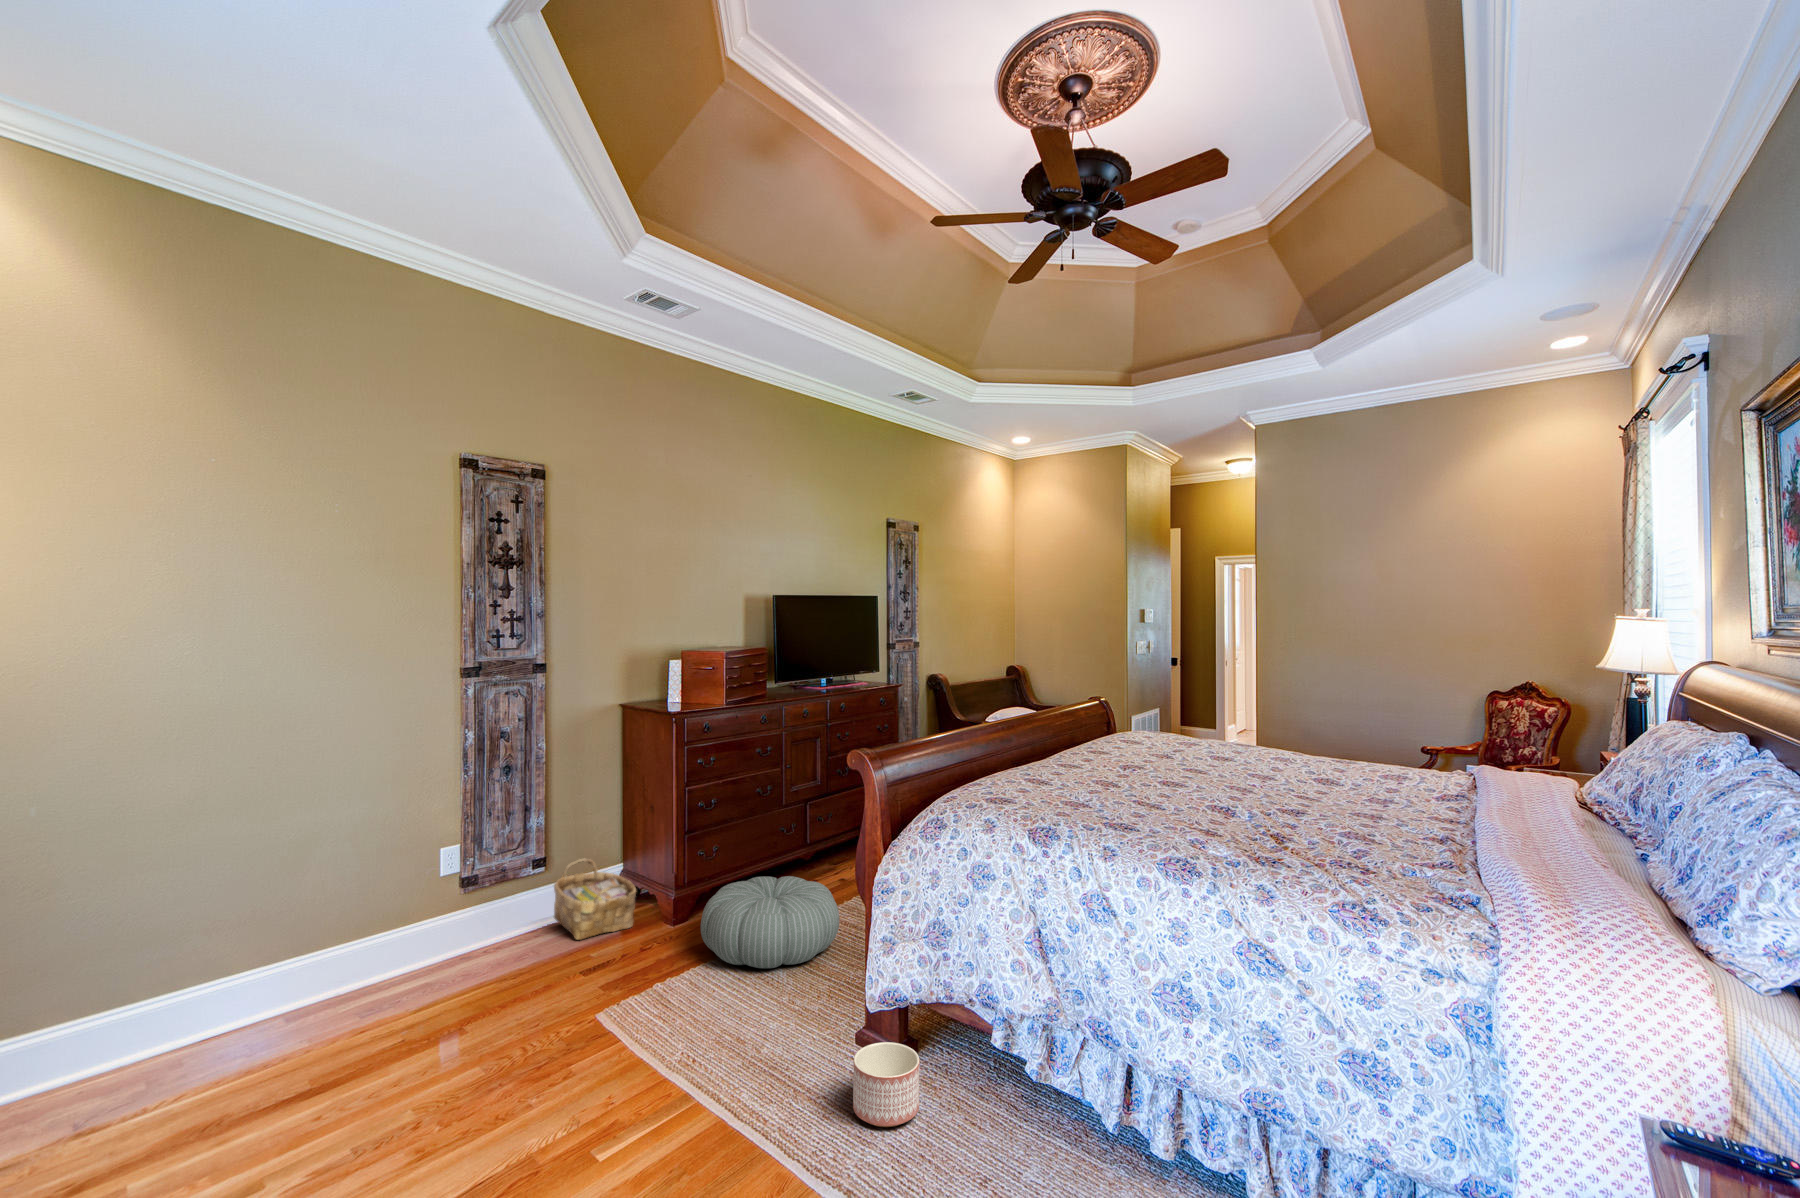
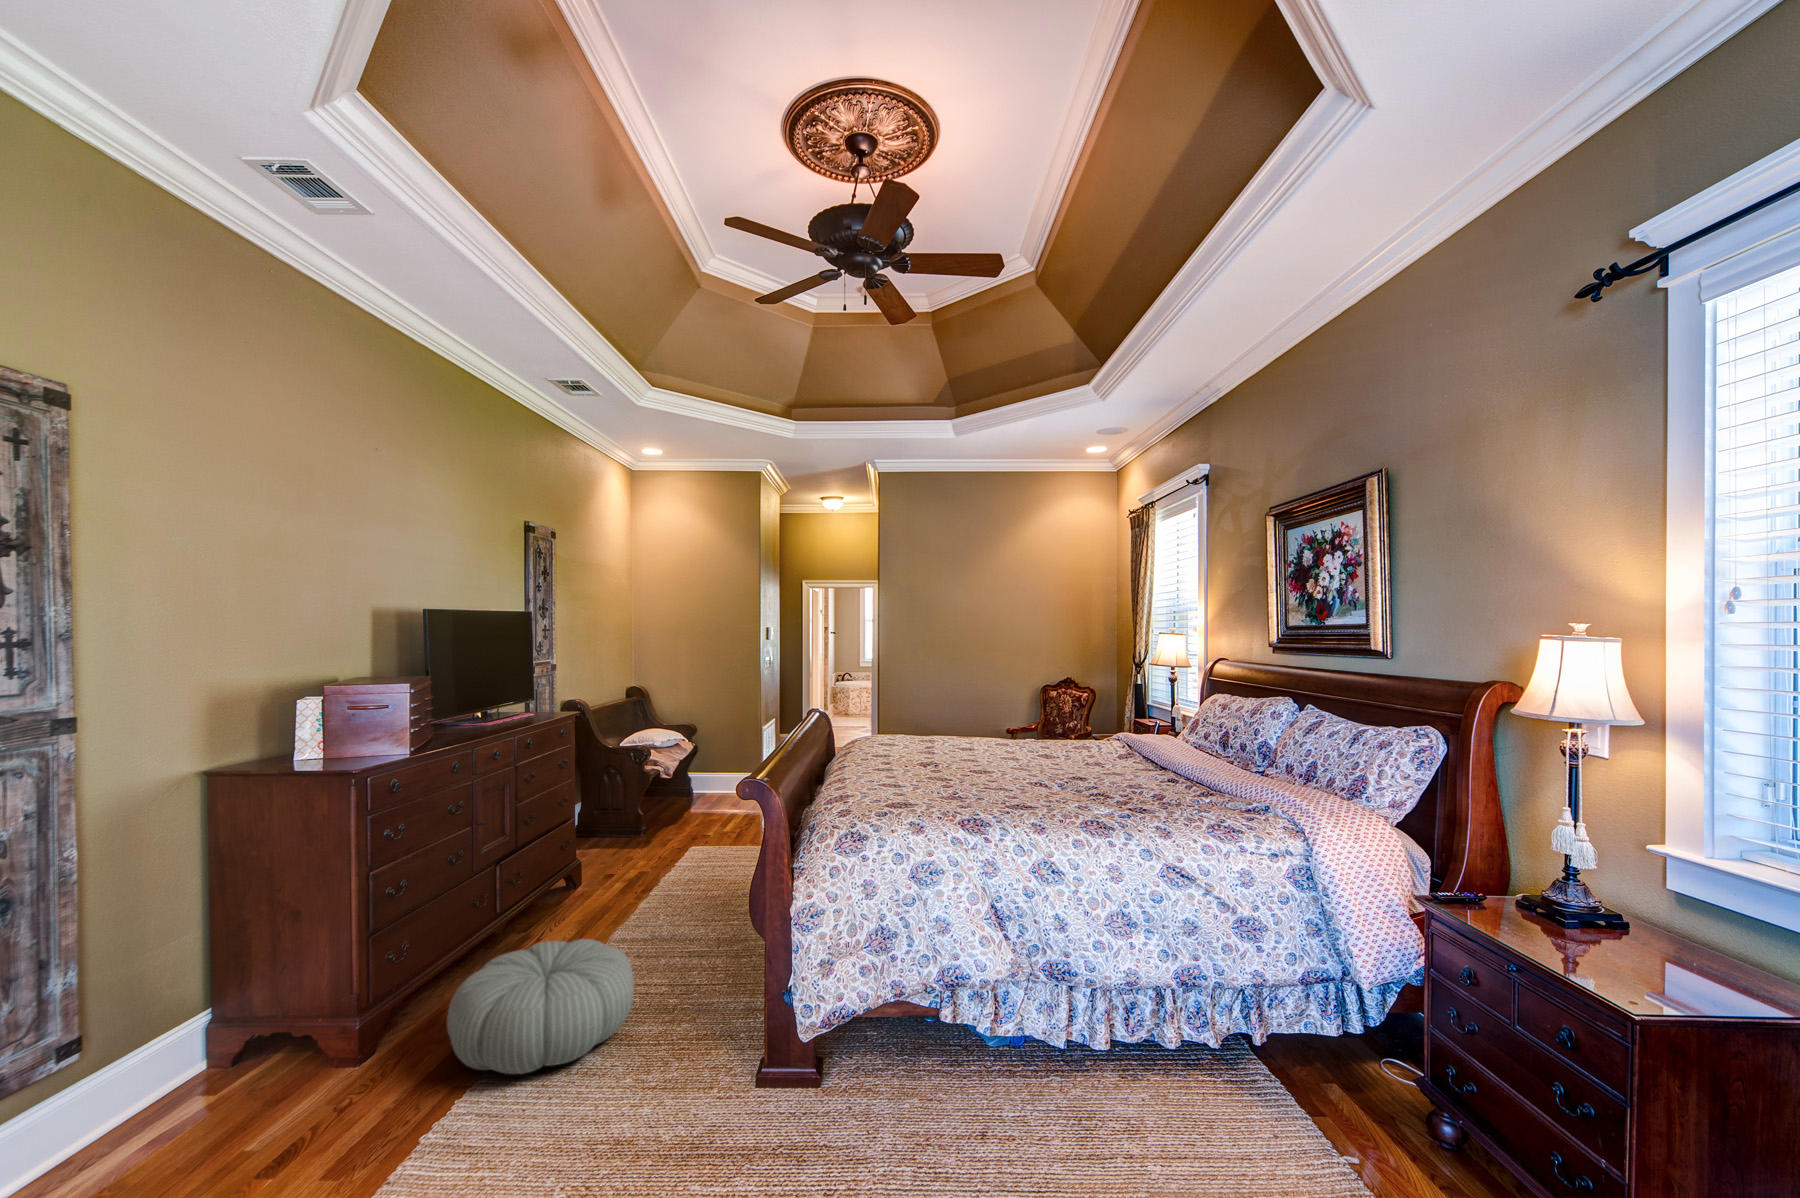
woven basket: present [554,858,636,940] -> none [107,1018,295,1151]
planter: present [853,1042,919,1127] -> none [840,1059,907,1150]

